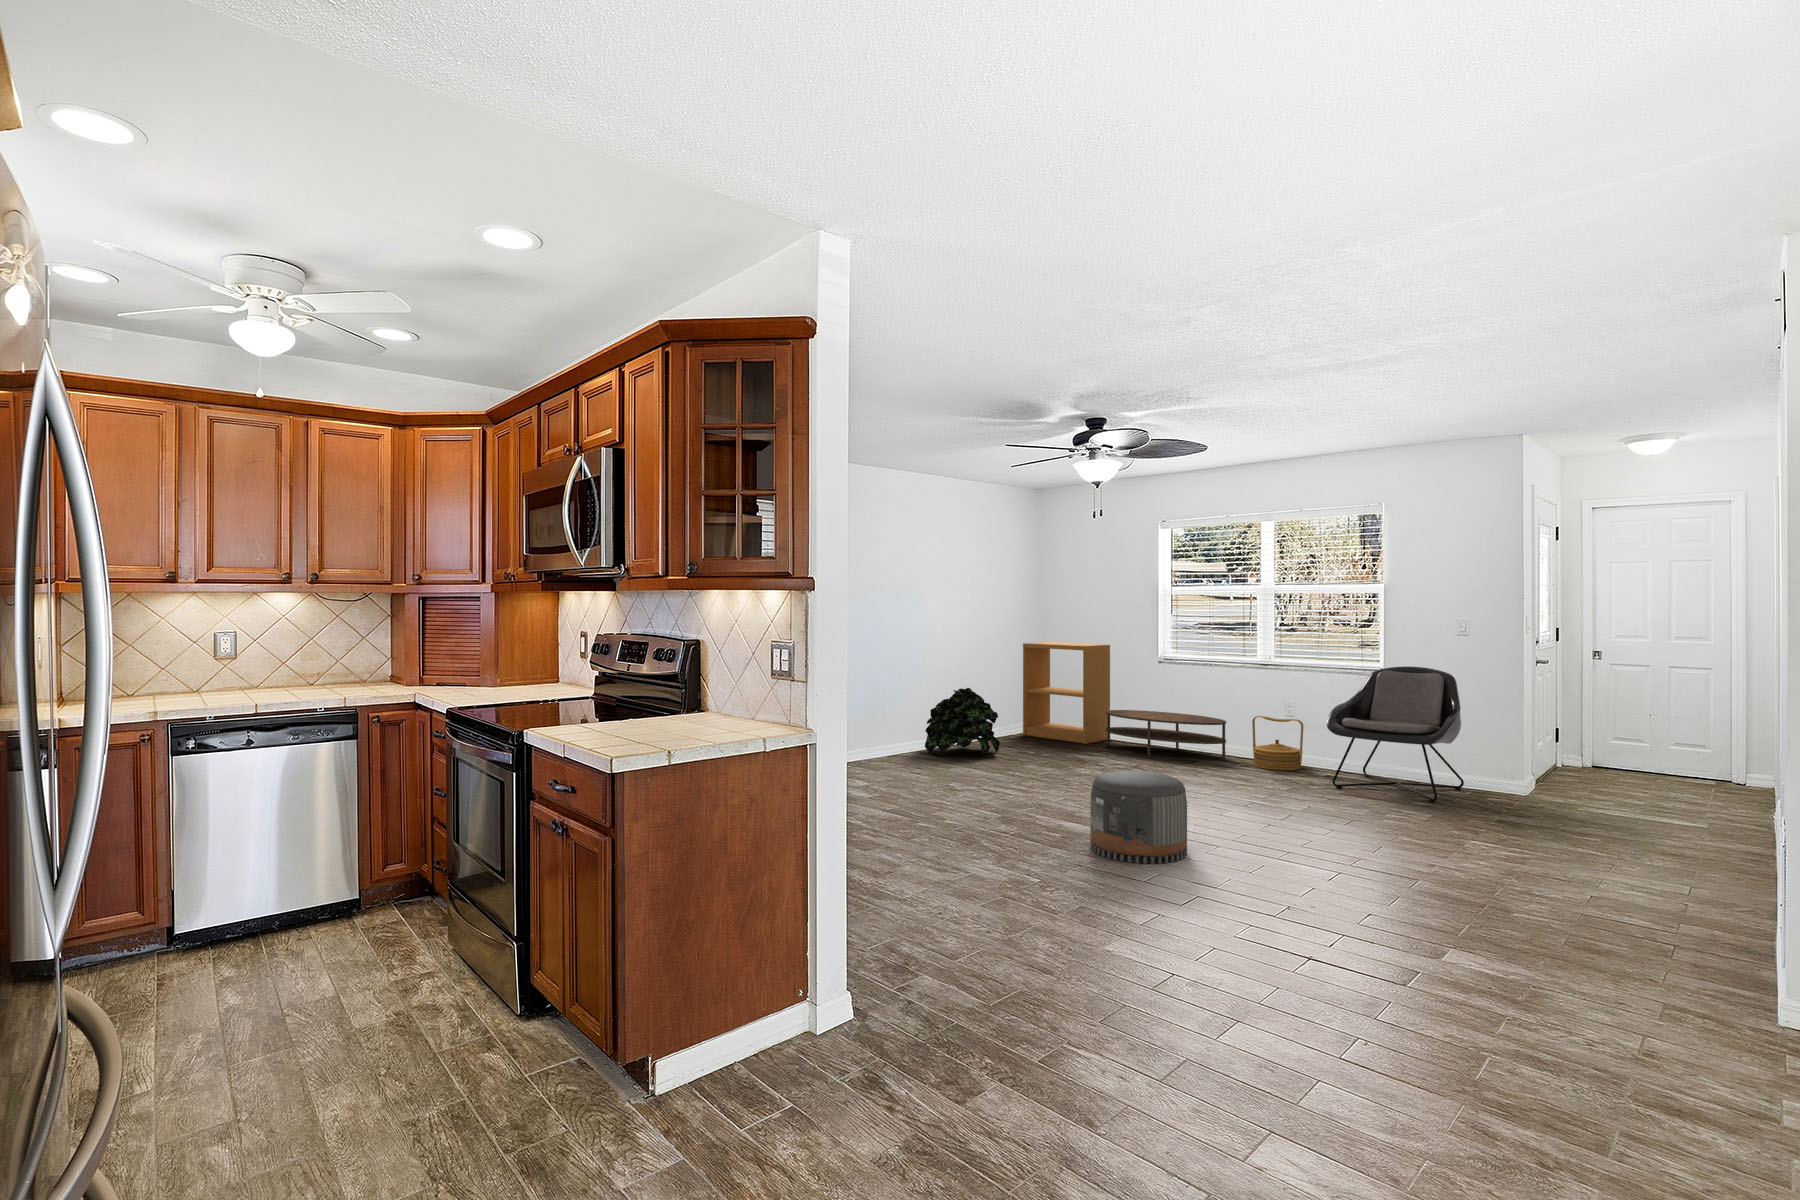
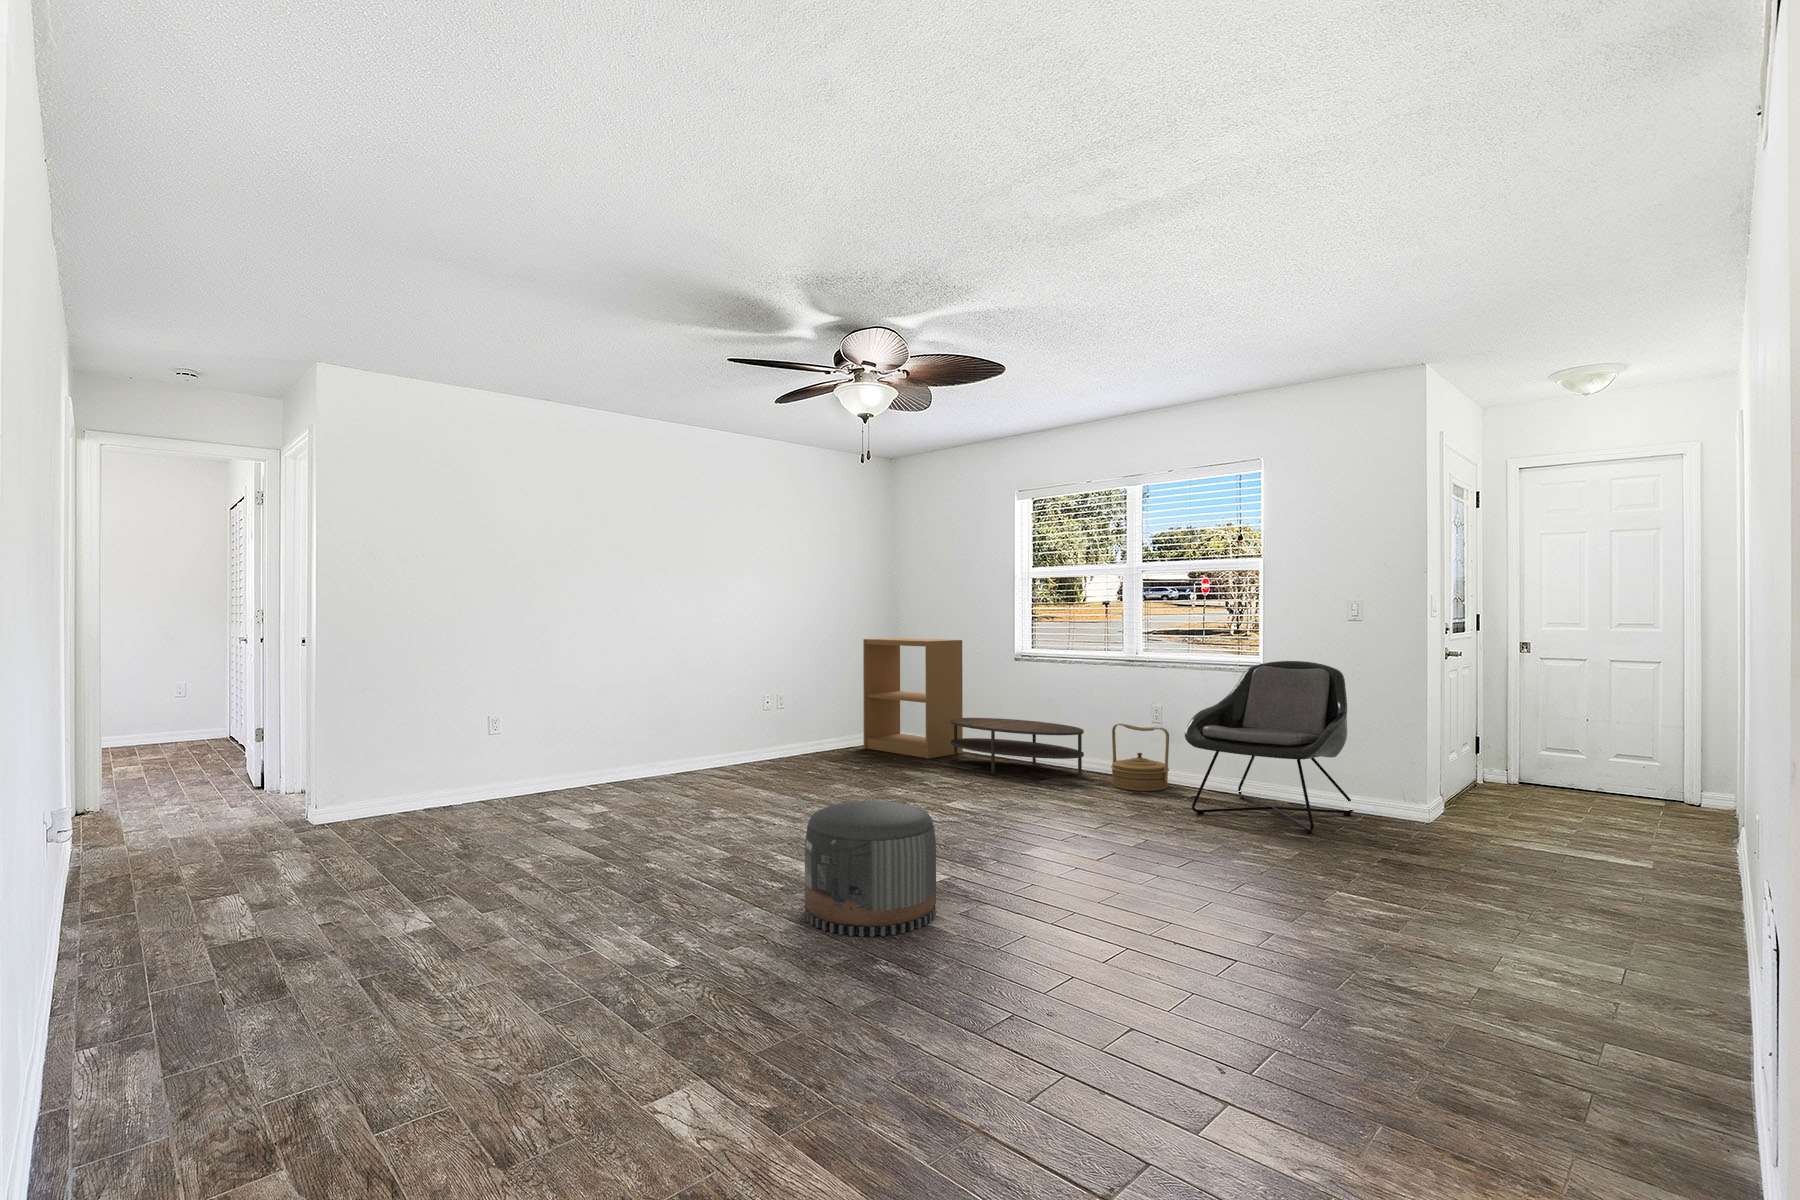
potted plant: present [925,688,1000,755] -> none [722,692,813,775]

